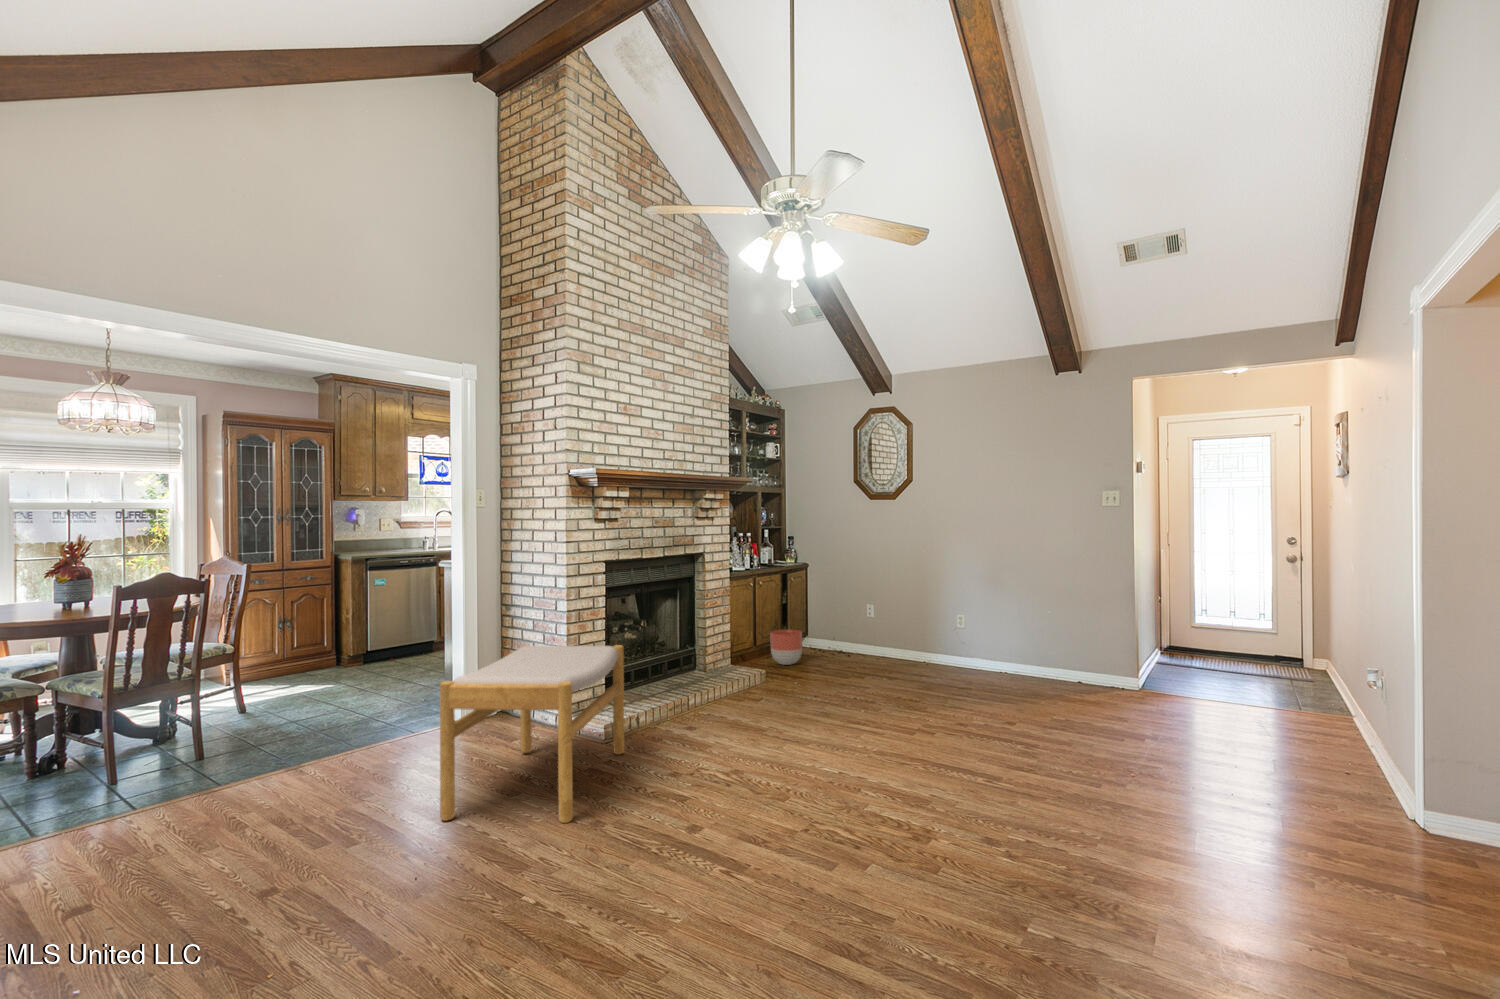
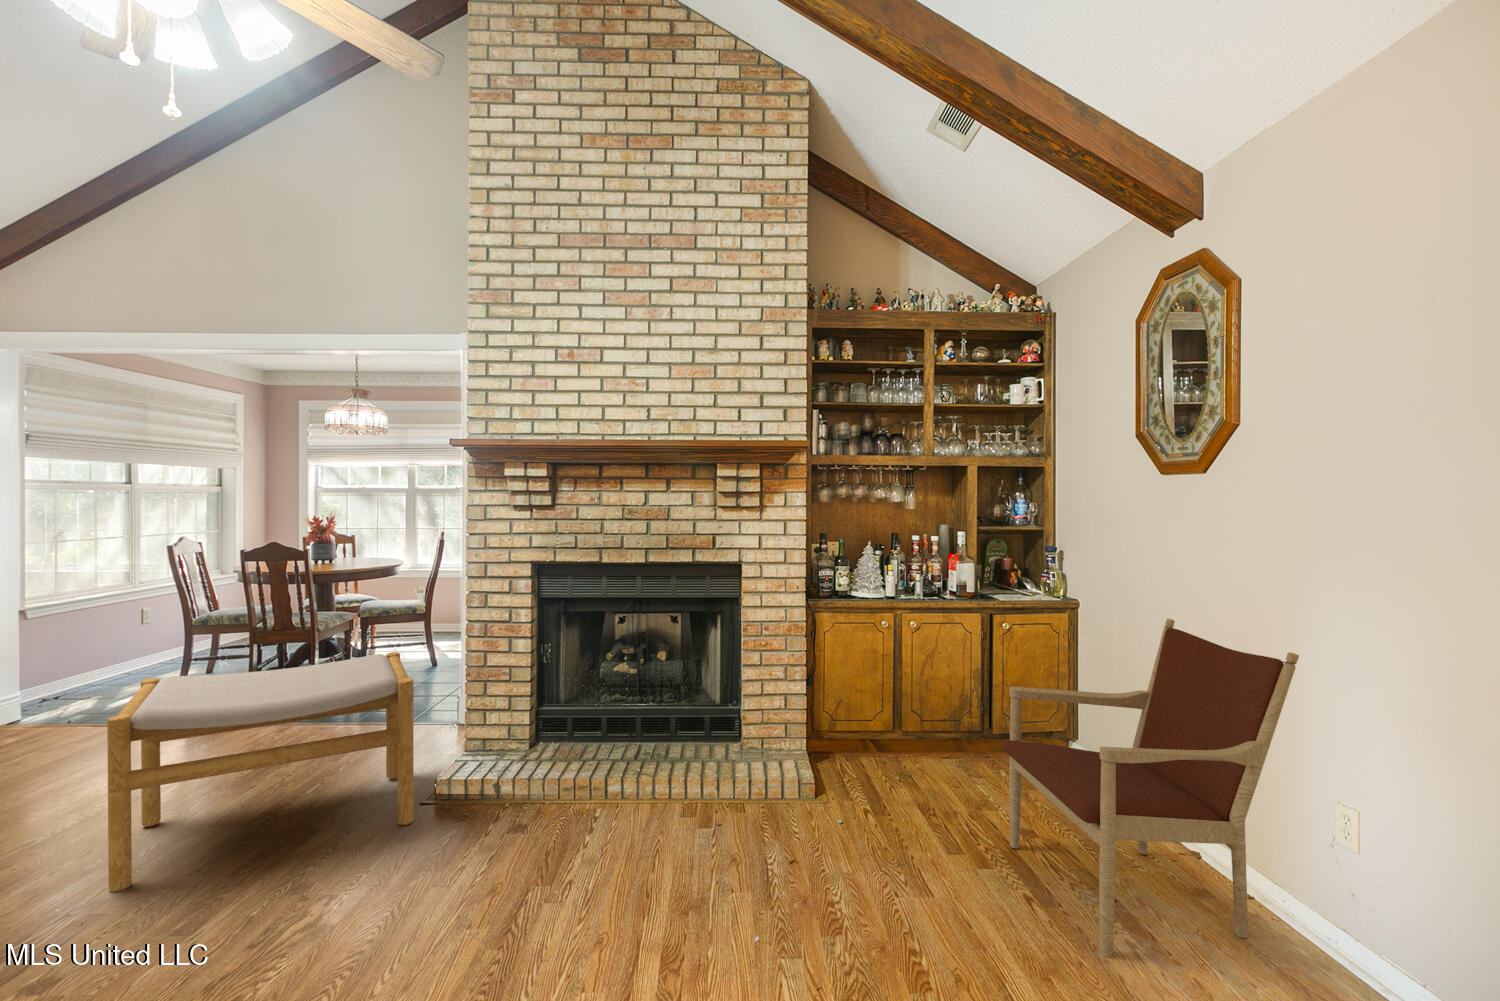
armchair: none [854,560,953,683] -> present [1002,619,1299,958]
planter: present [770,629,802,665] -> none [938,706,996,775]

